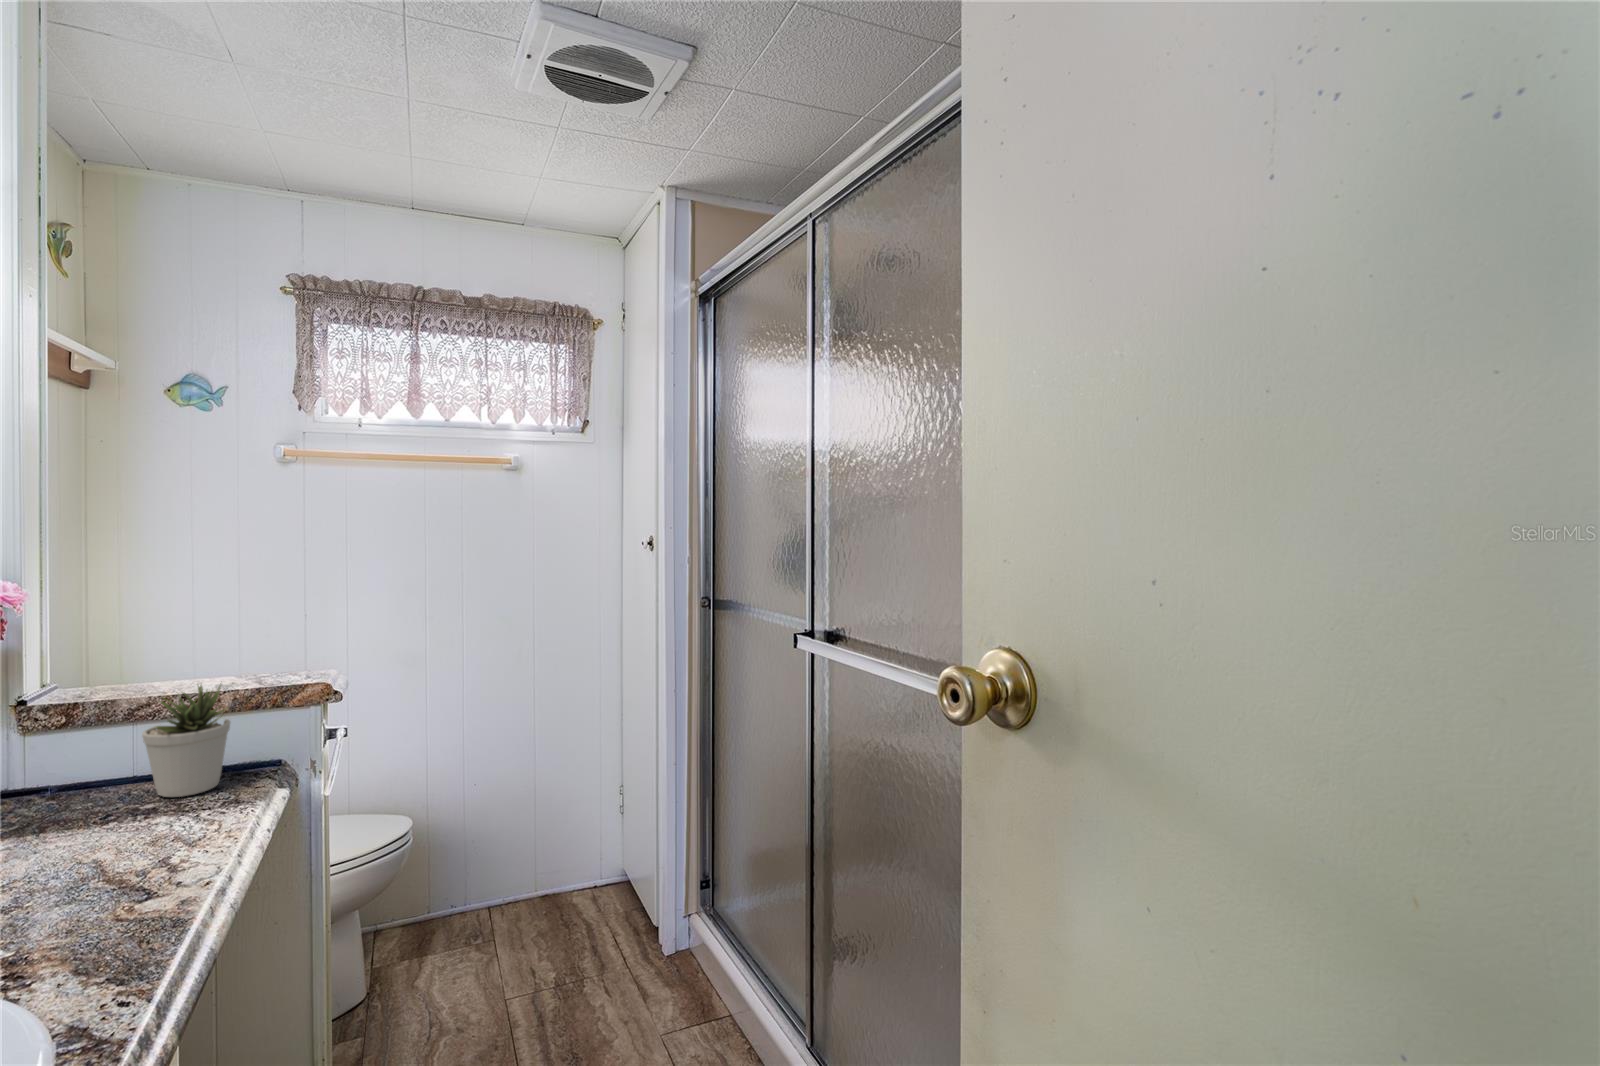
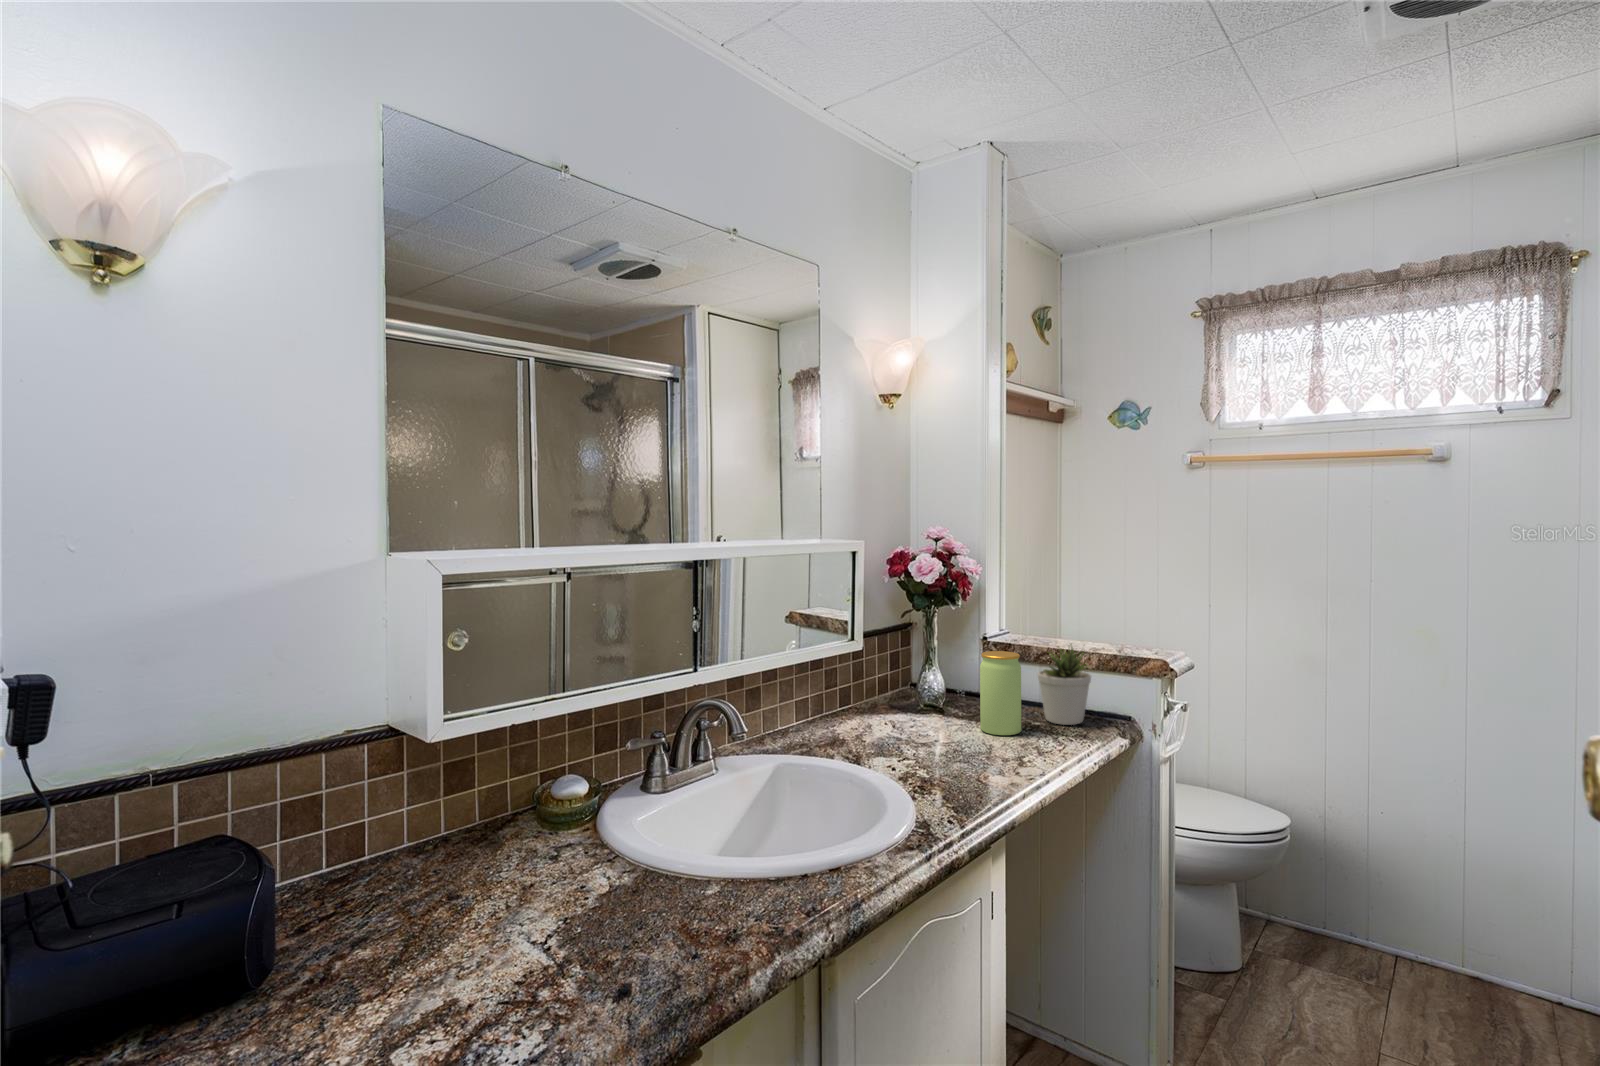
jar: none [51,712,134,845] -> present [980,651,1021,735]

